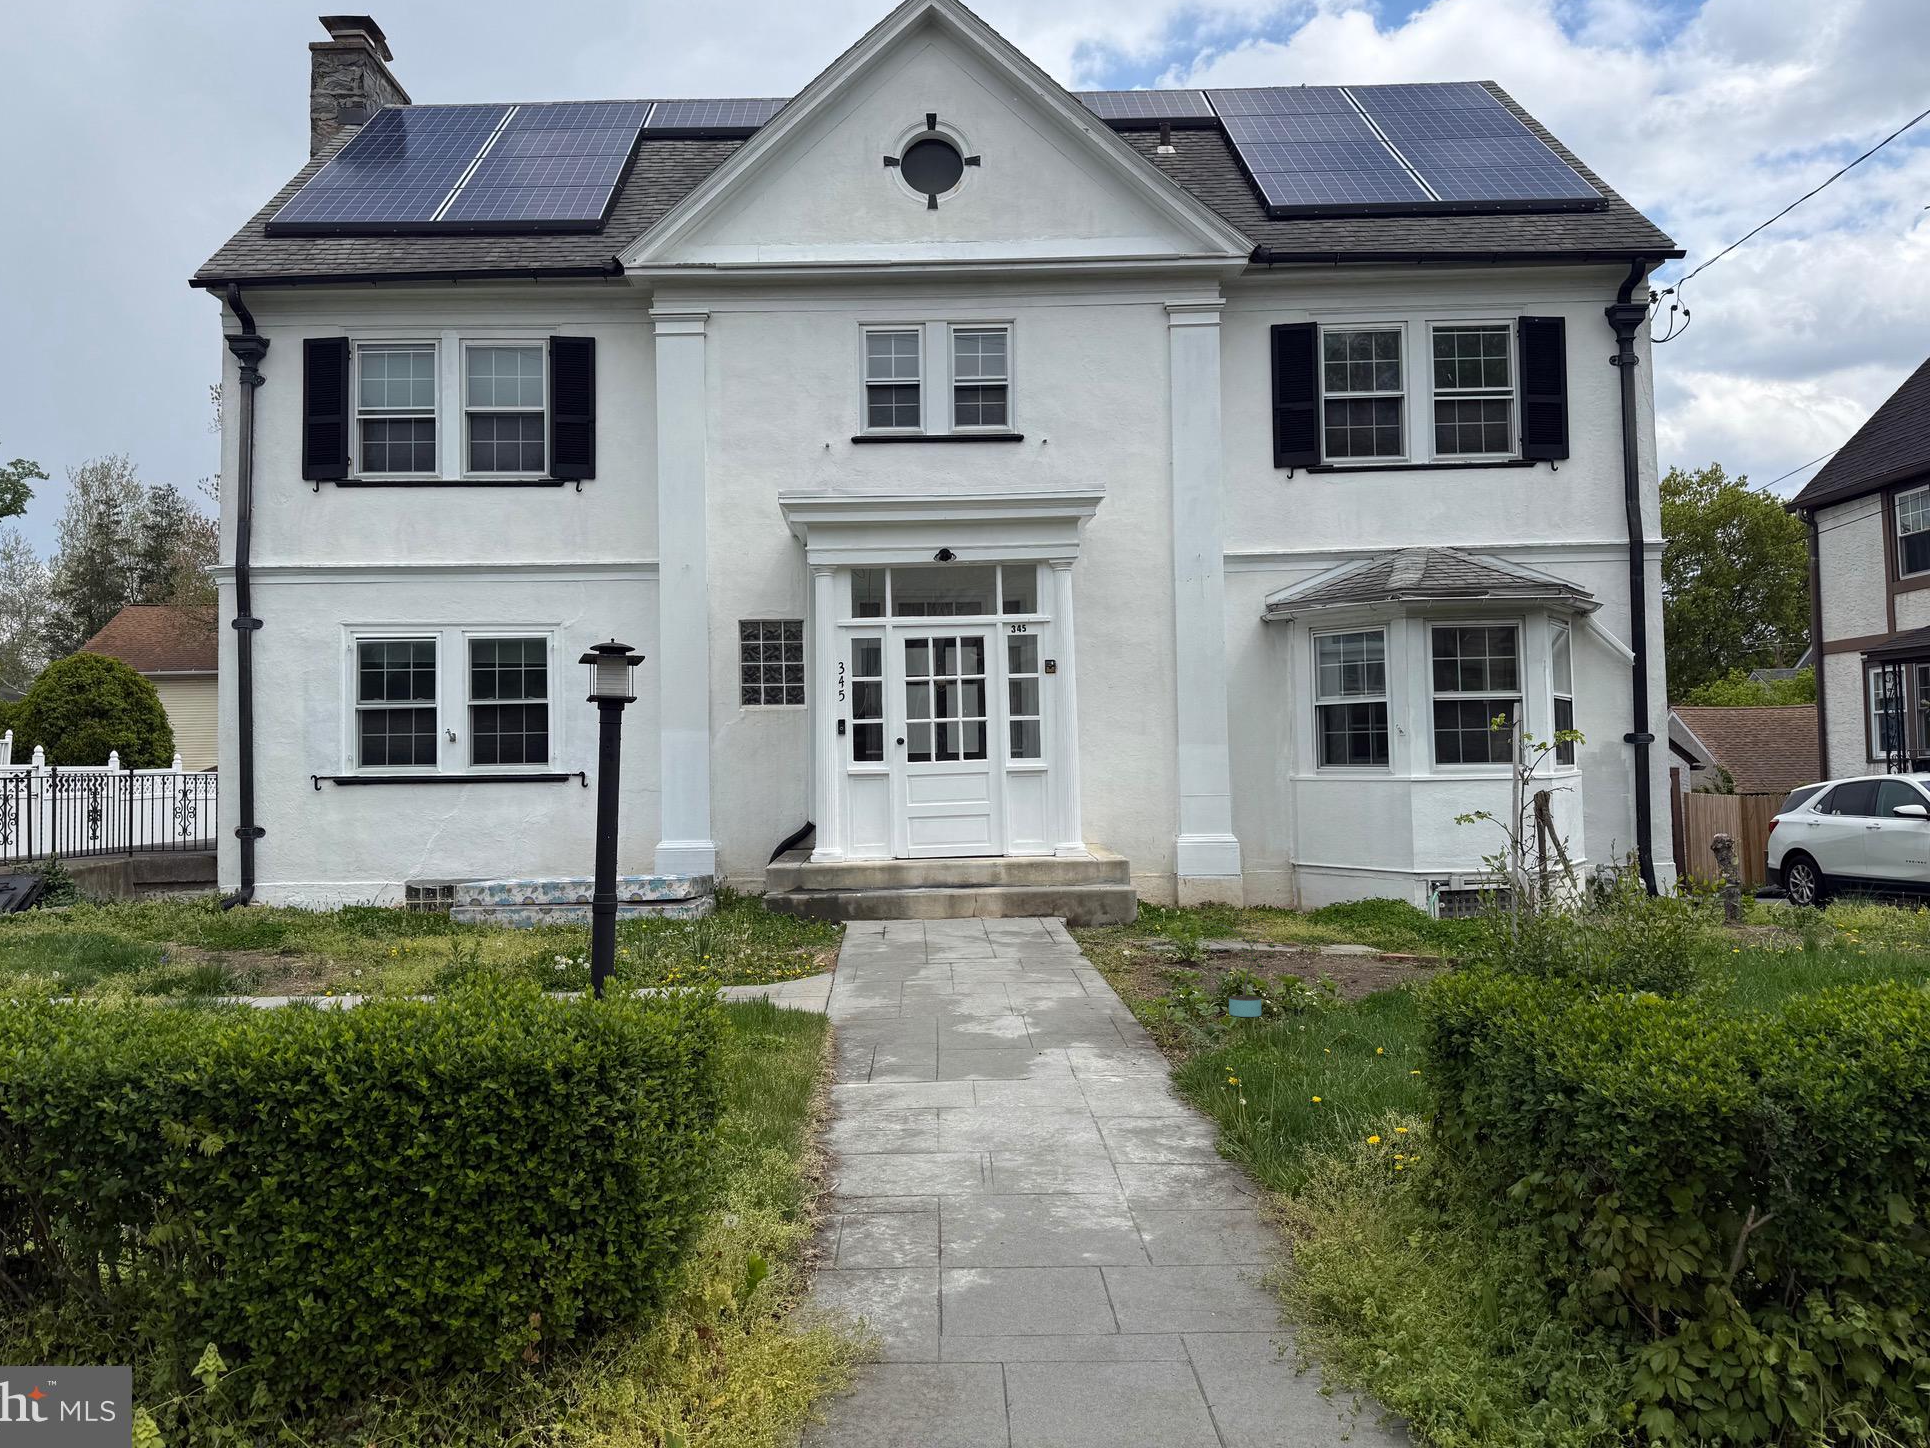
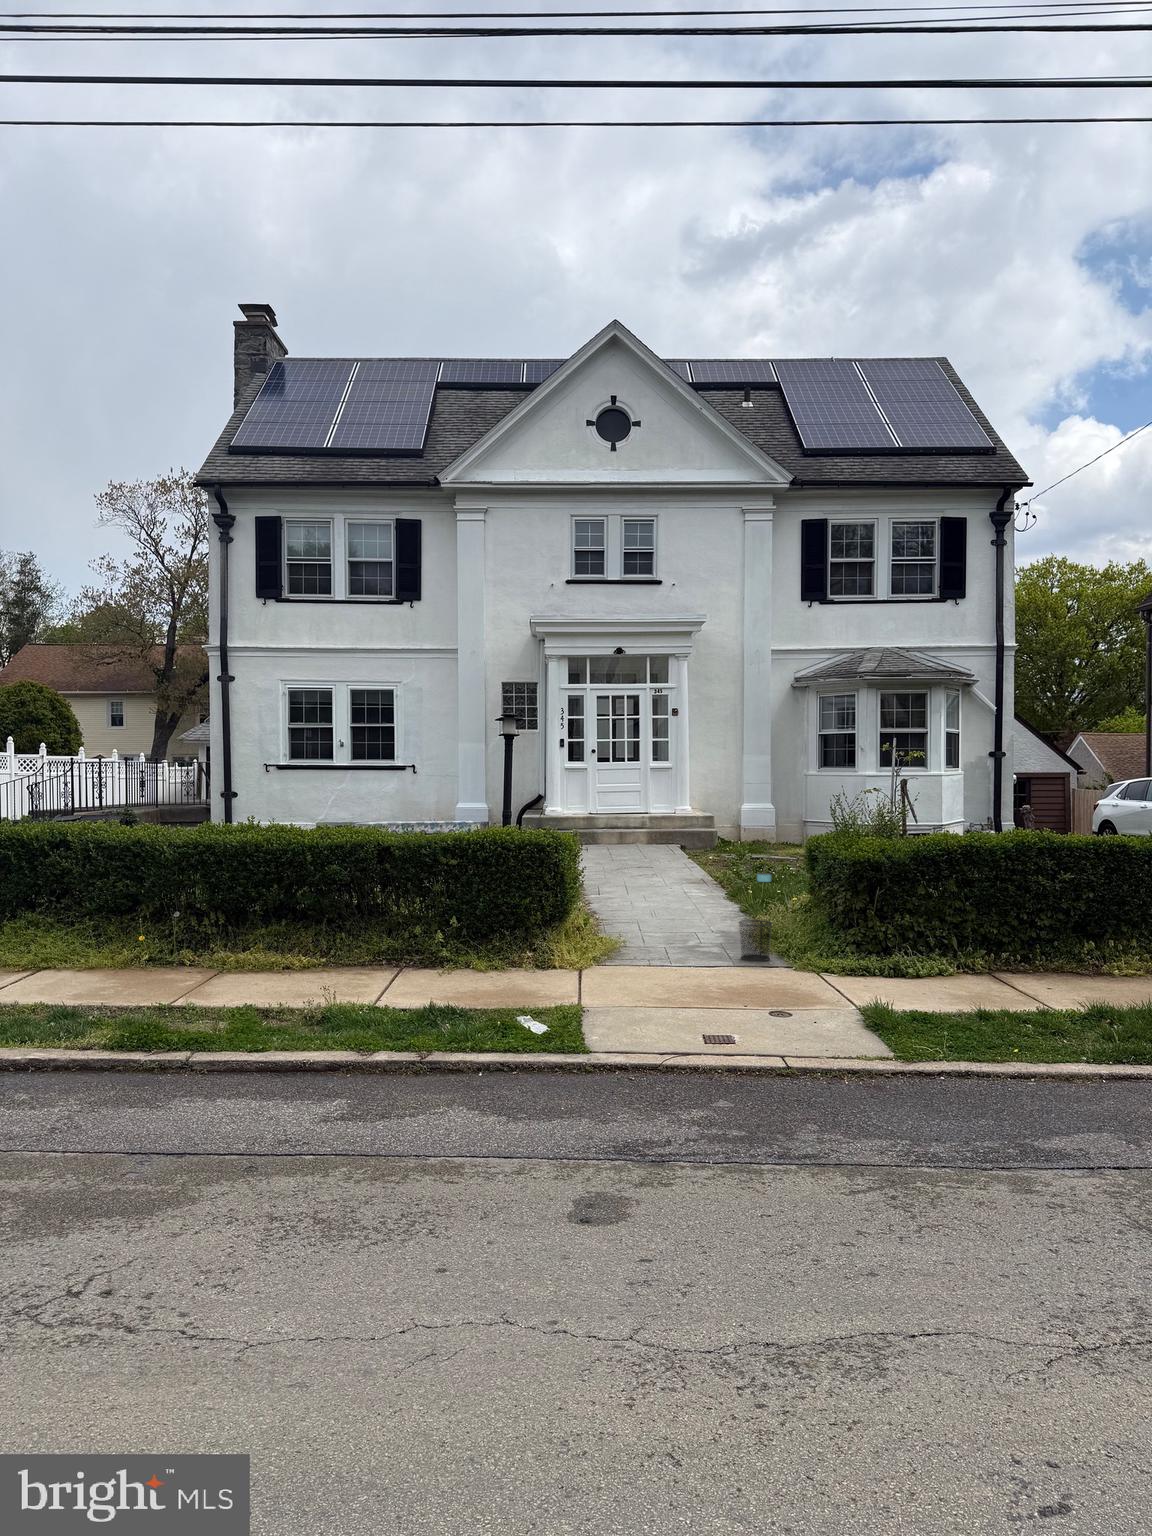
waste bin: none [1231,1219,1338,1368] -> present [739,920,772,961]

